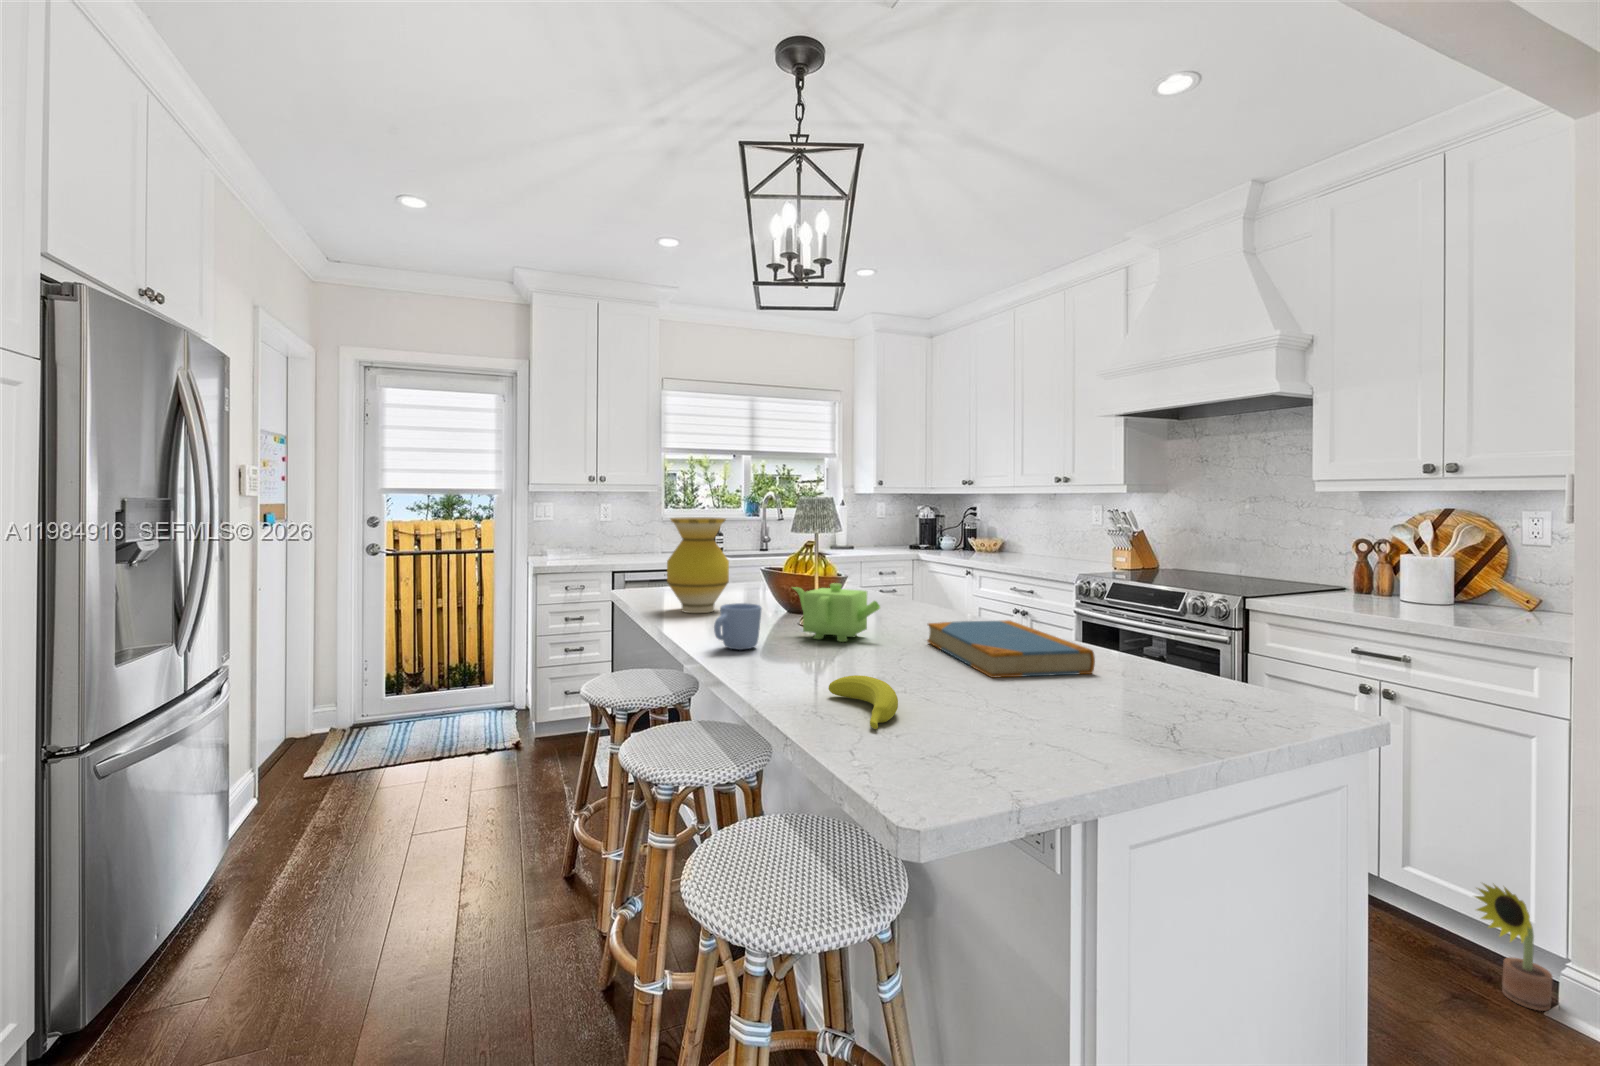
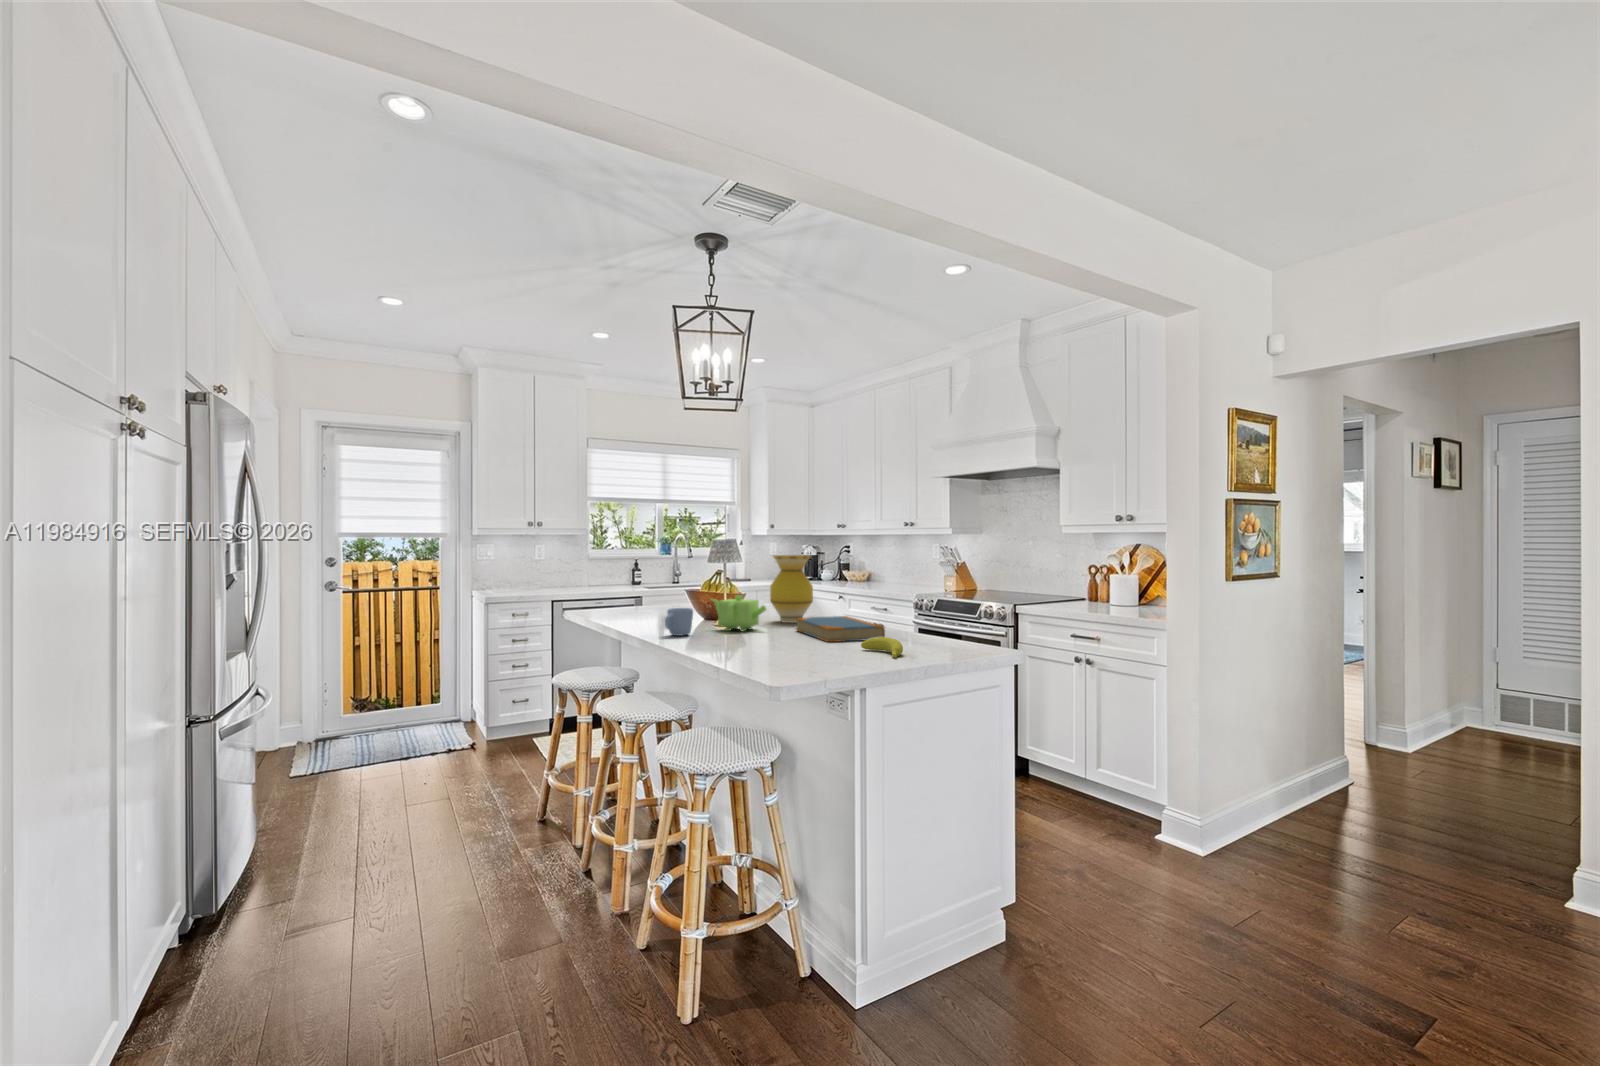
vase: present [667,517,729,613] -> present [770,555,813,623]
fruit: present [829,675,898,729] -> present [861,637,903,658]
decorative plant: present [1475,884,1552,1011] -> none [1122,765,1160,838]

